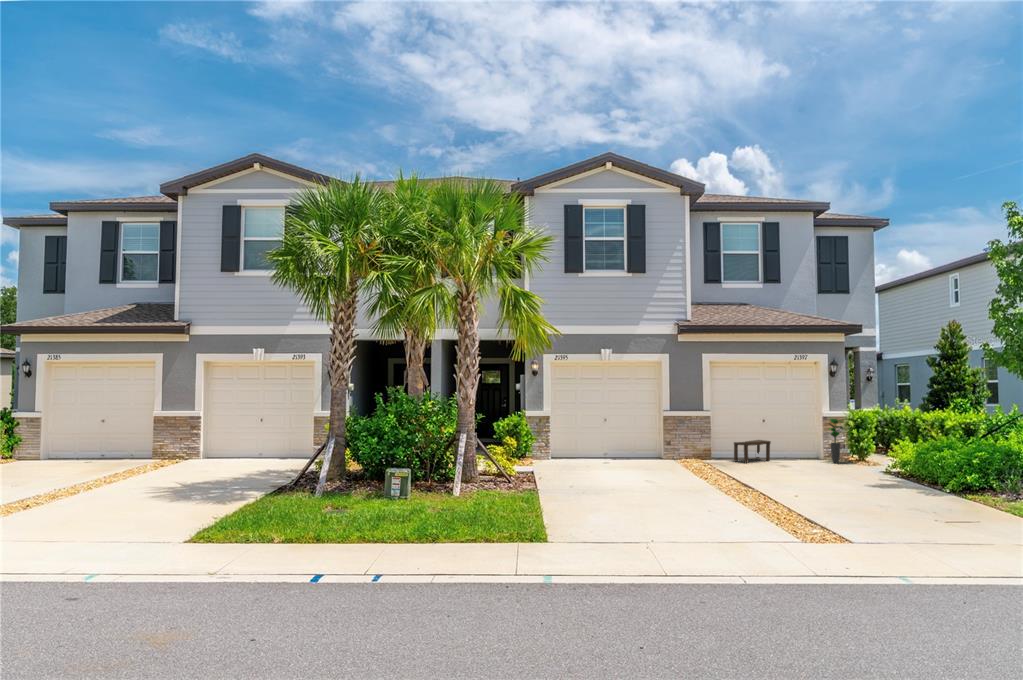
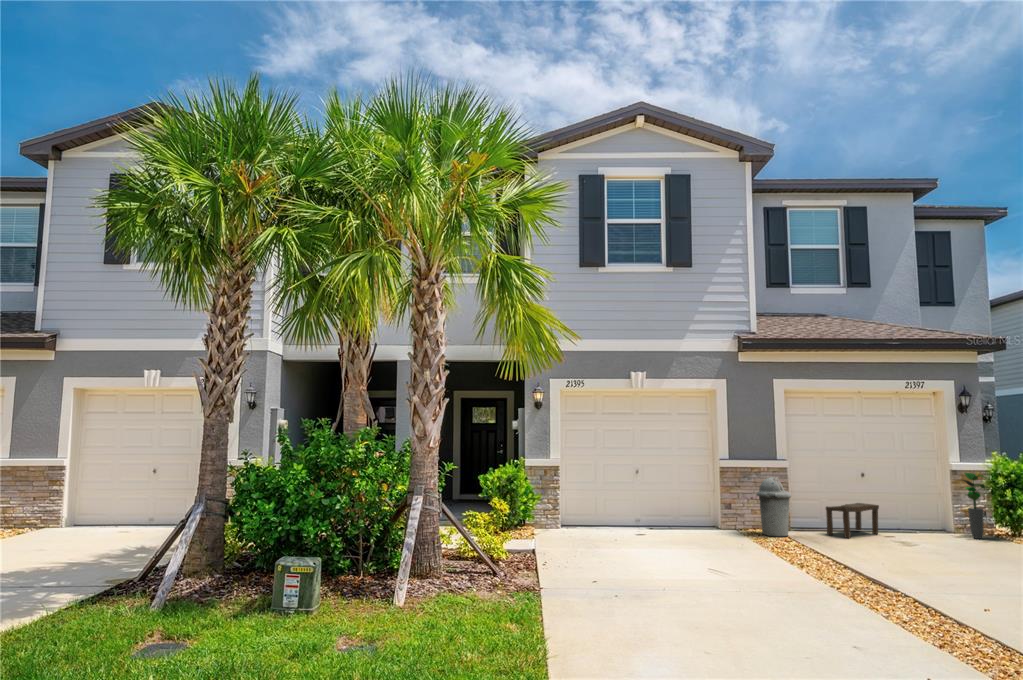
trash can: none [686,422,709,462] -> present [757,477,791,536]

